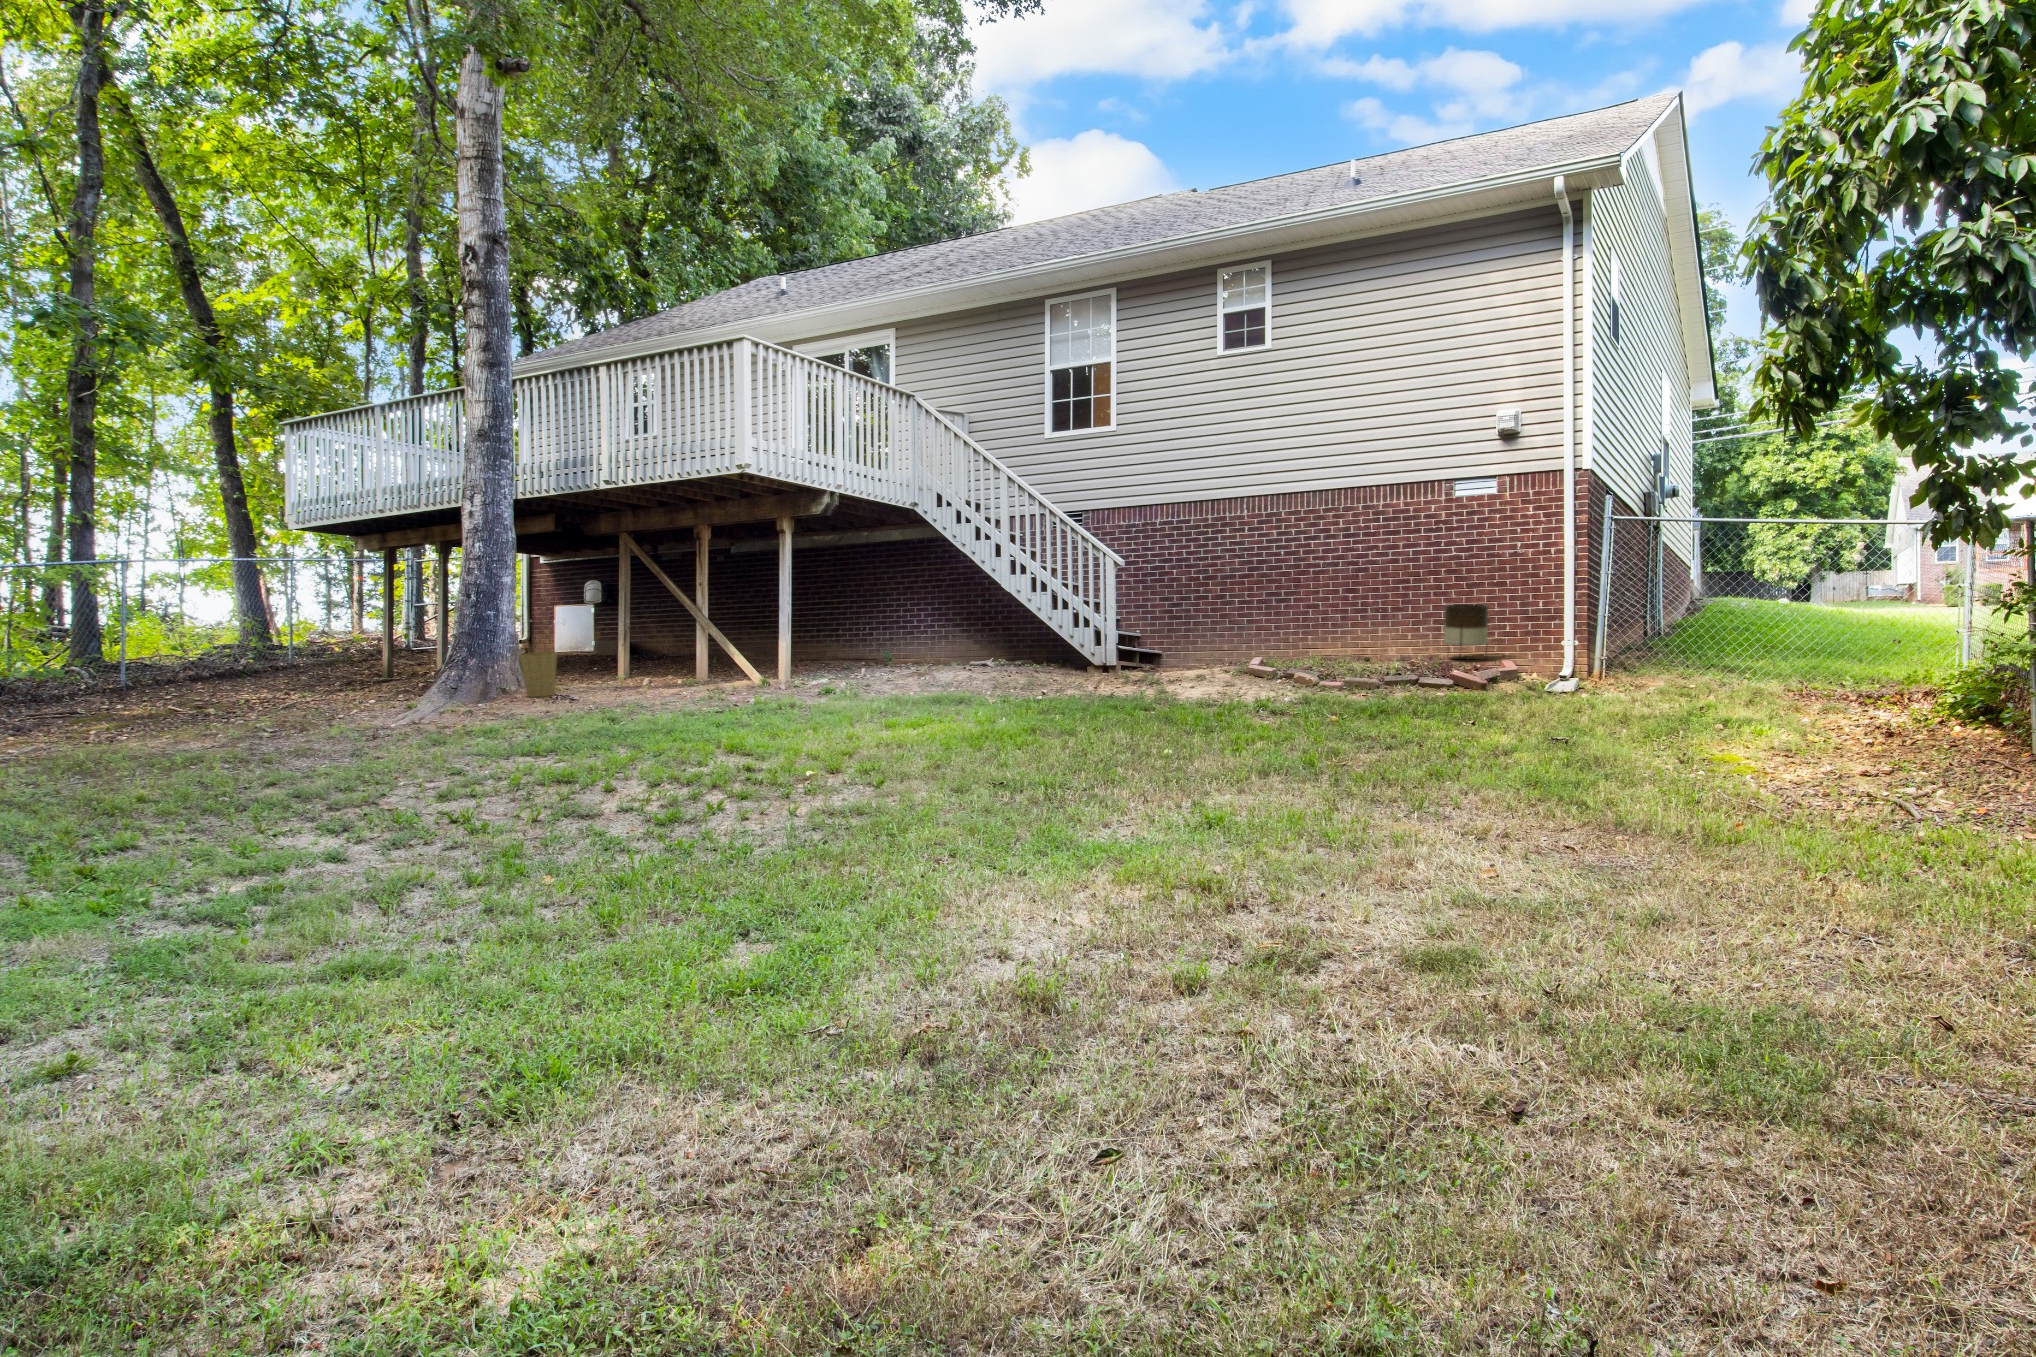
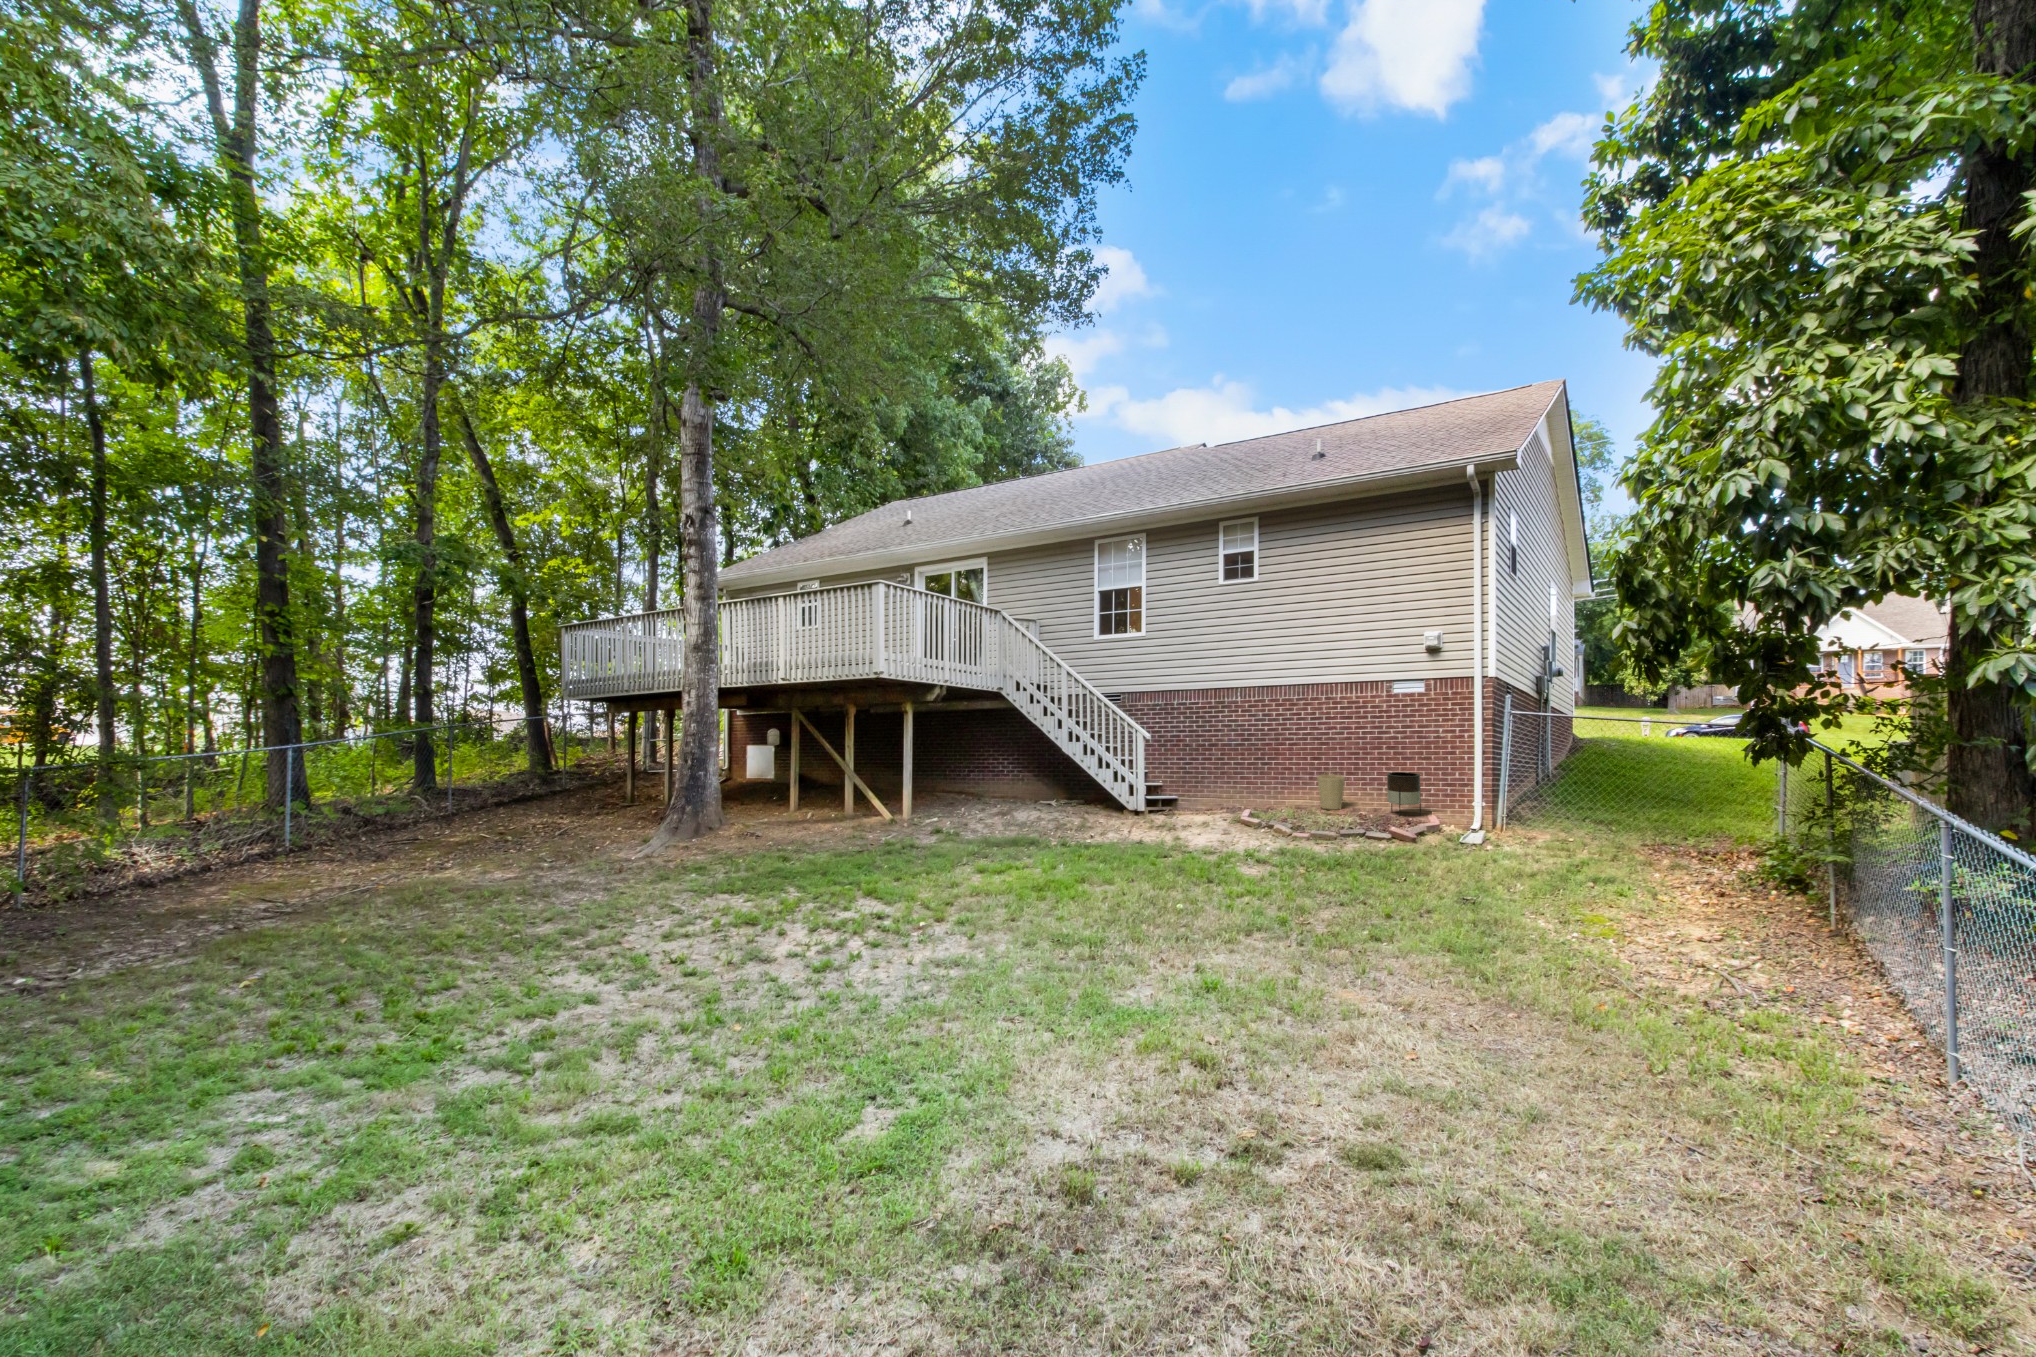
basket: present [519,652,557,697] -> present [1317,774,1345,810]

